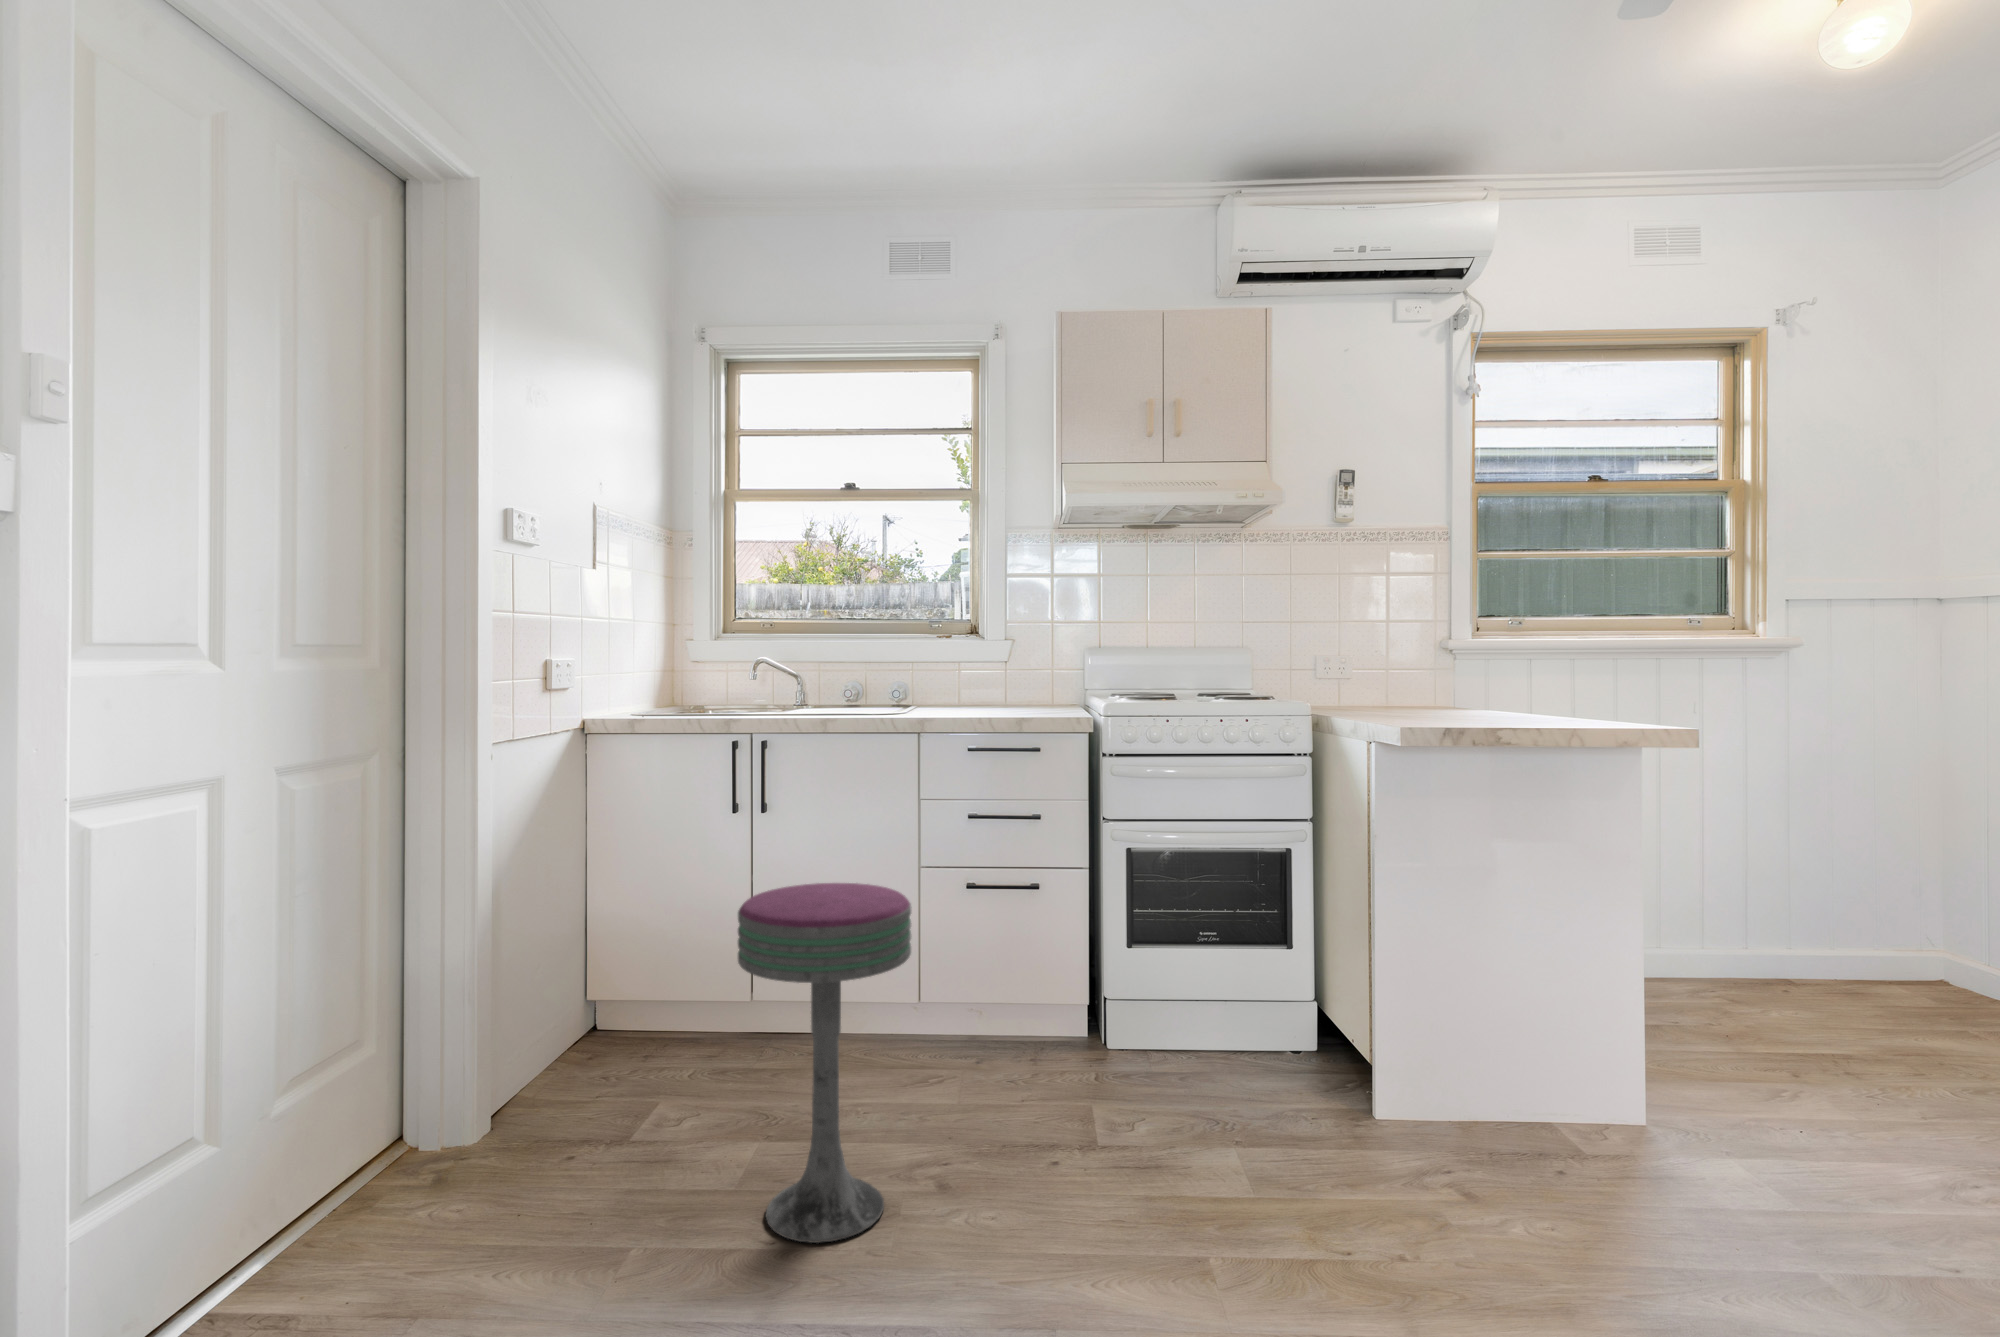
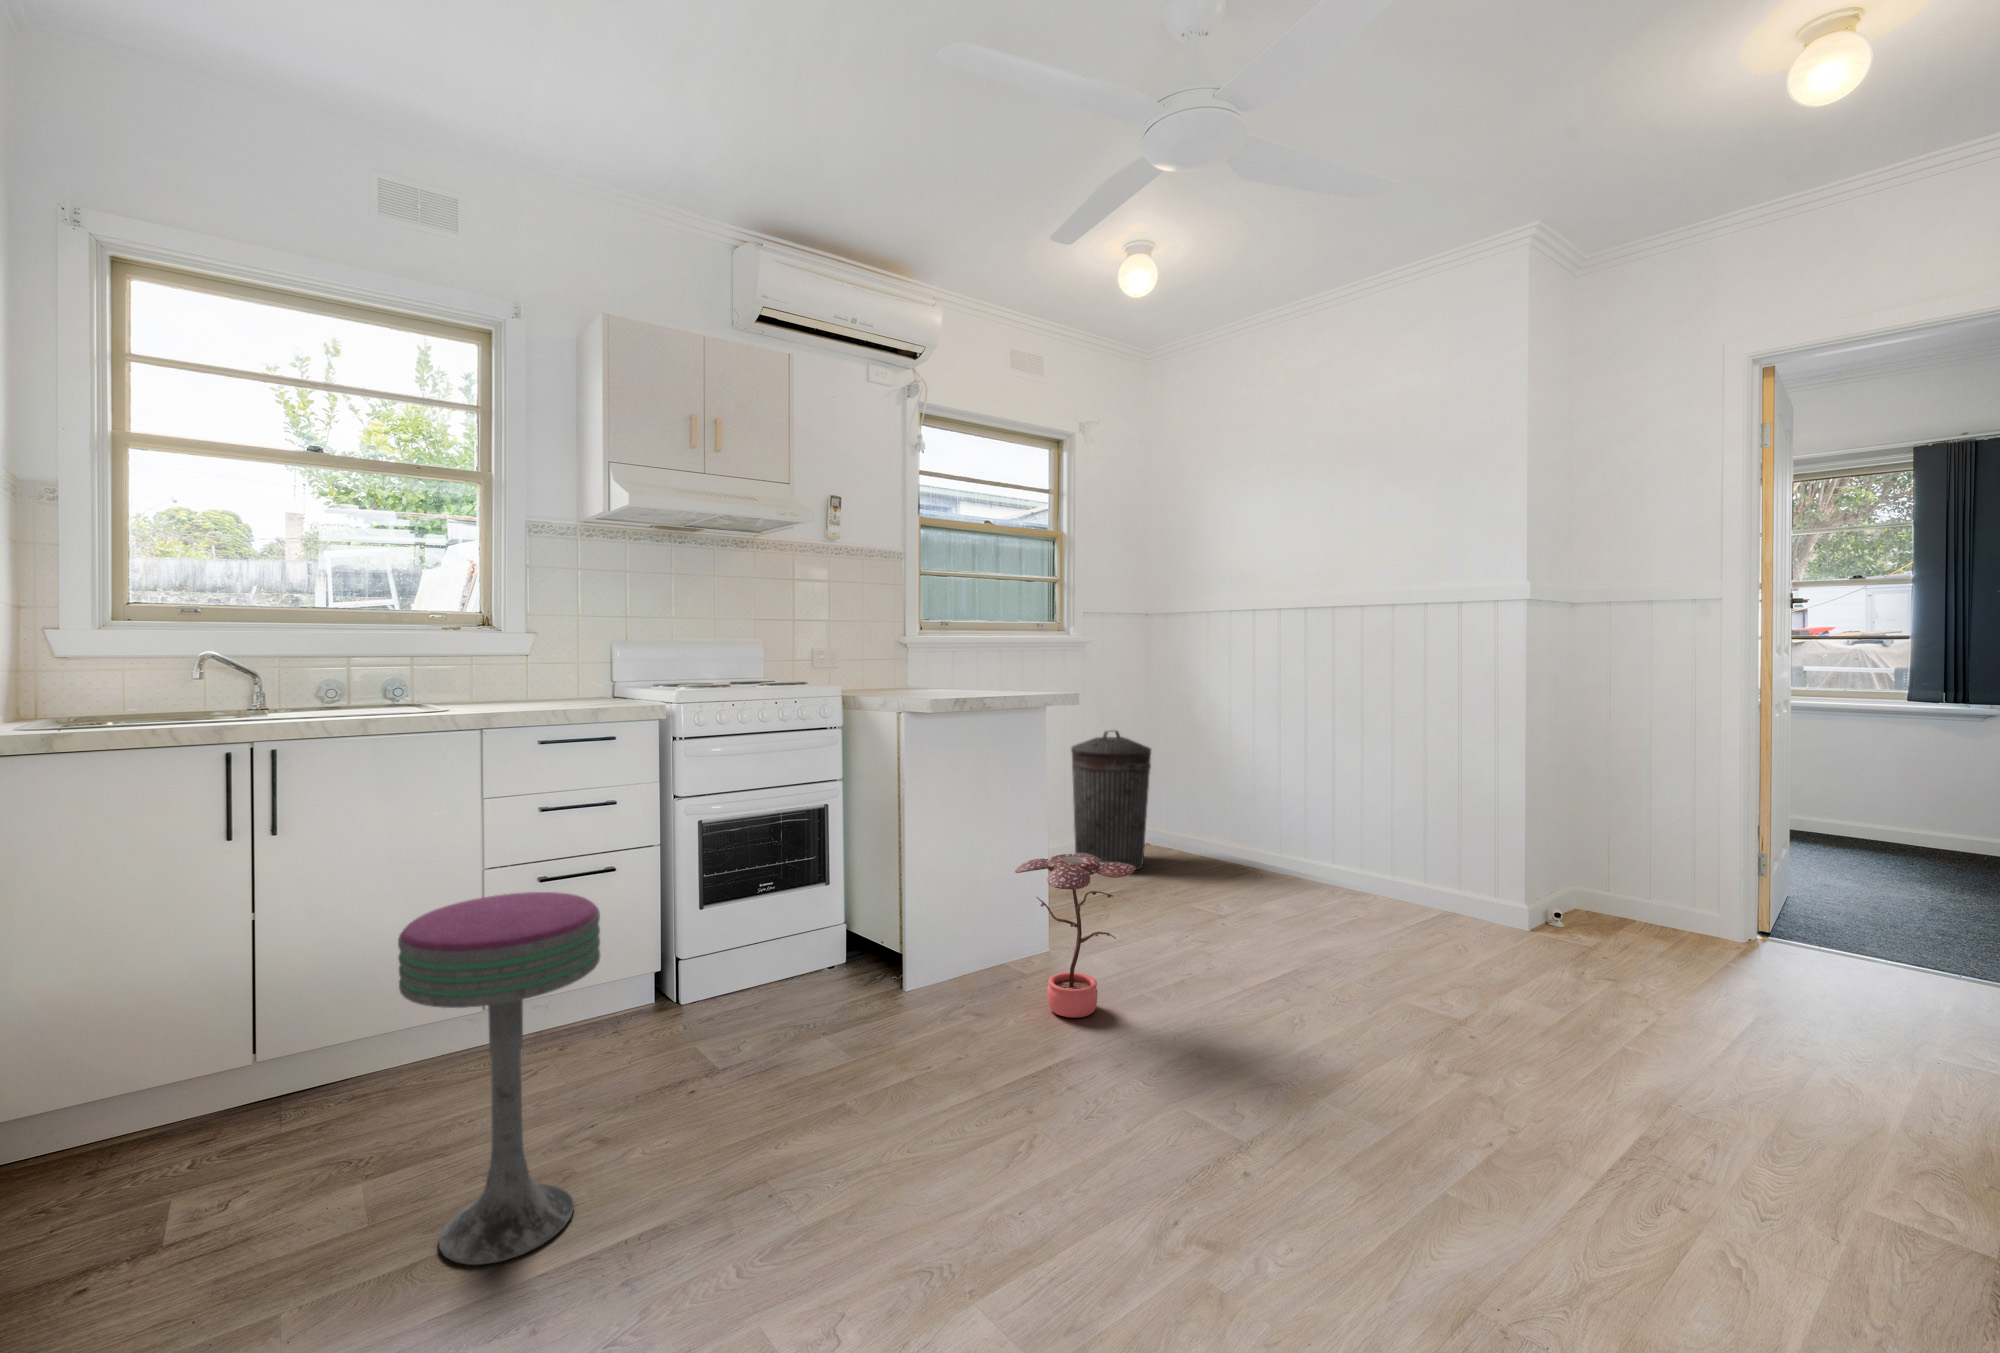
trash can: none [1747,789,1914,1027] -> present [1071,730,1151,870]
potted plant: none [1509,957,1723,1221] -> present [1015,854,1135,1018]

